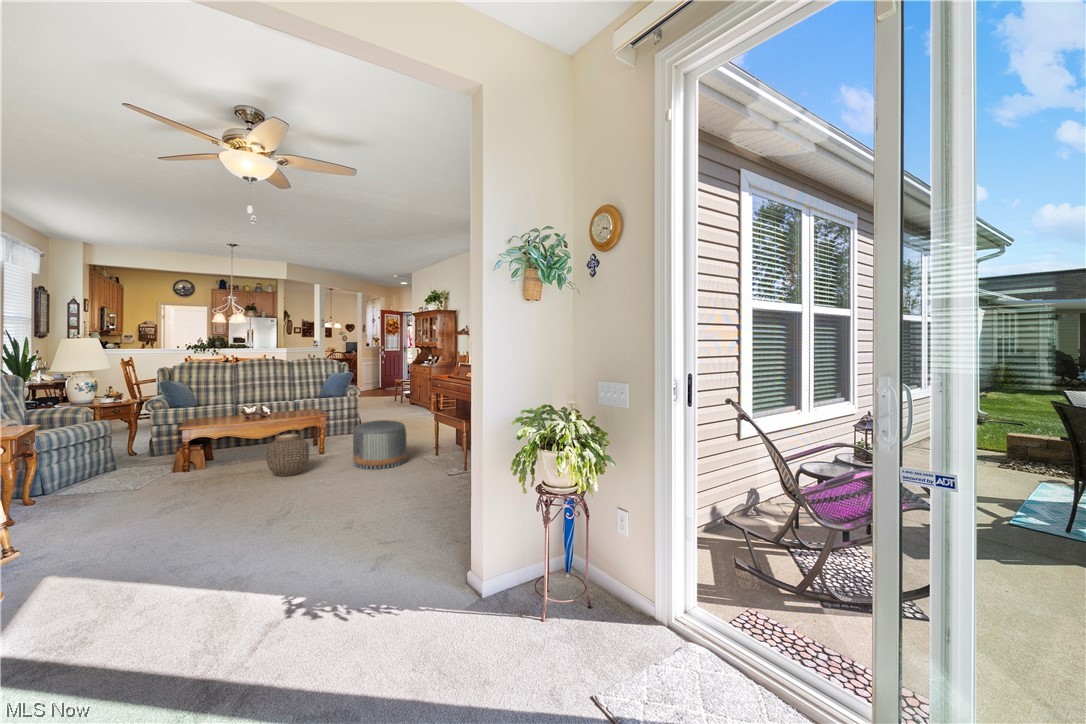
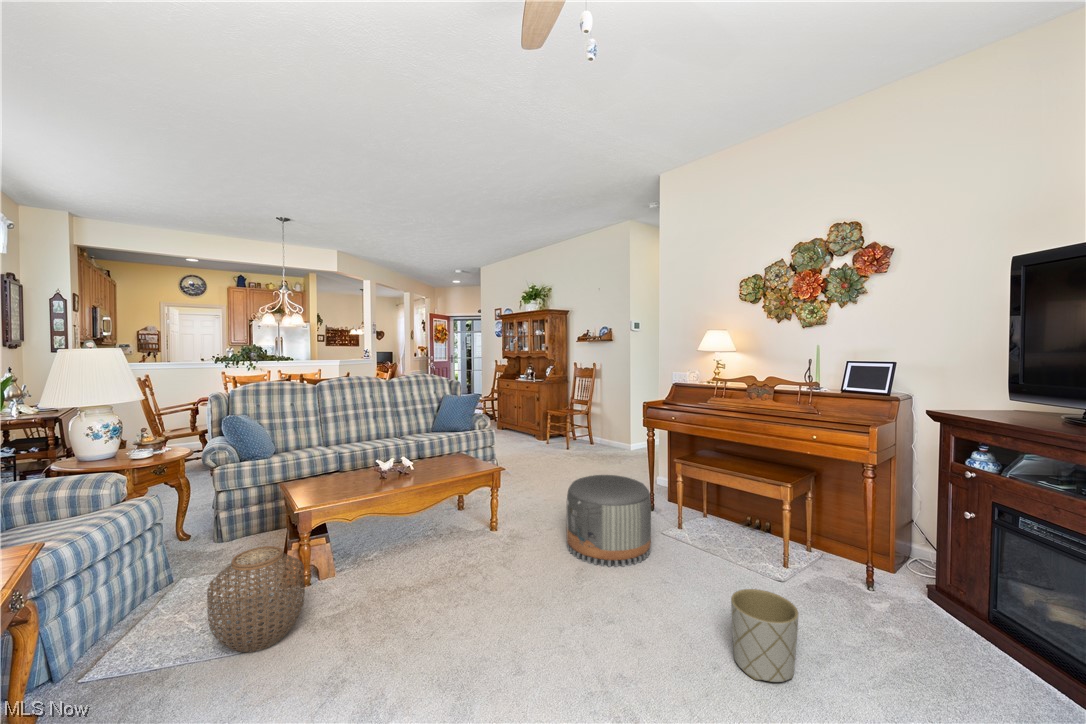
woven basket: present [266,434,309,476] -> present [207,546,305,652]
planter: none [367,466,398,504] -> present [731,589,799,682]

